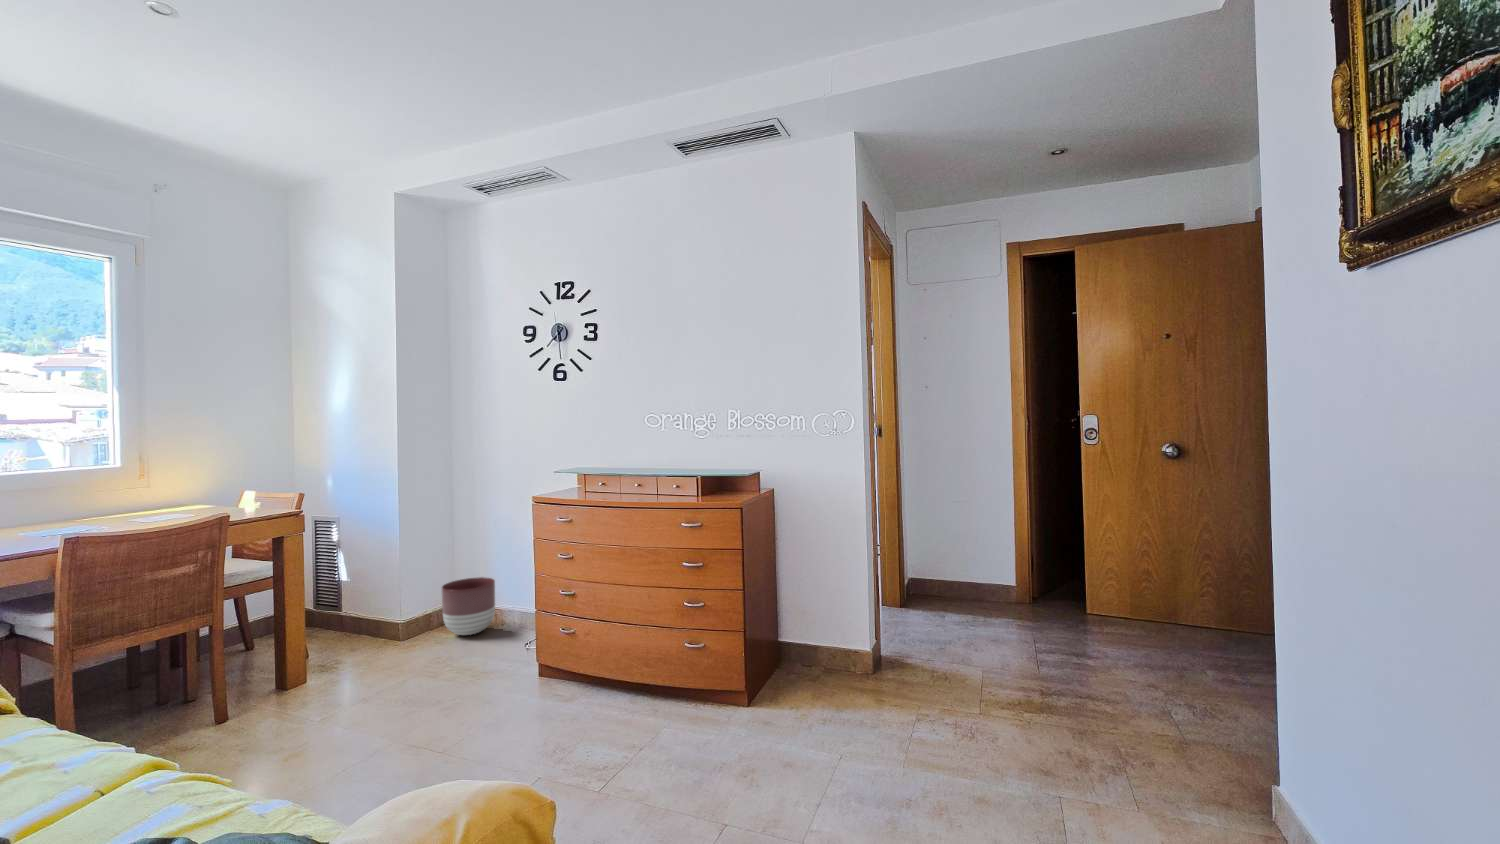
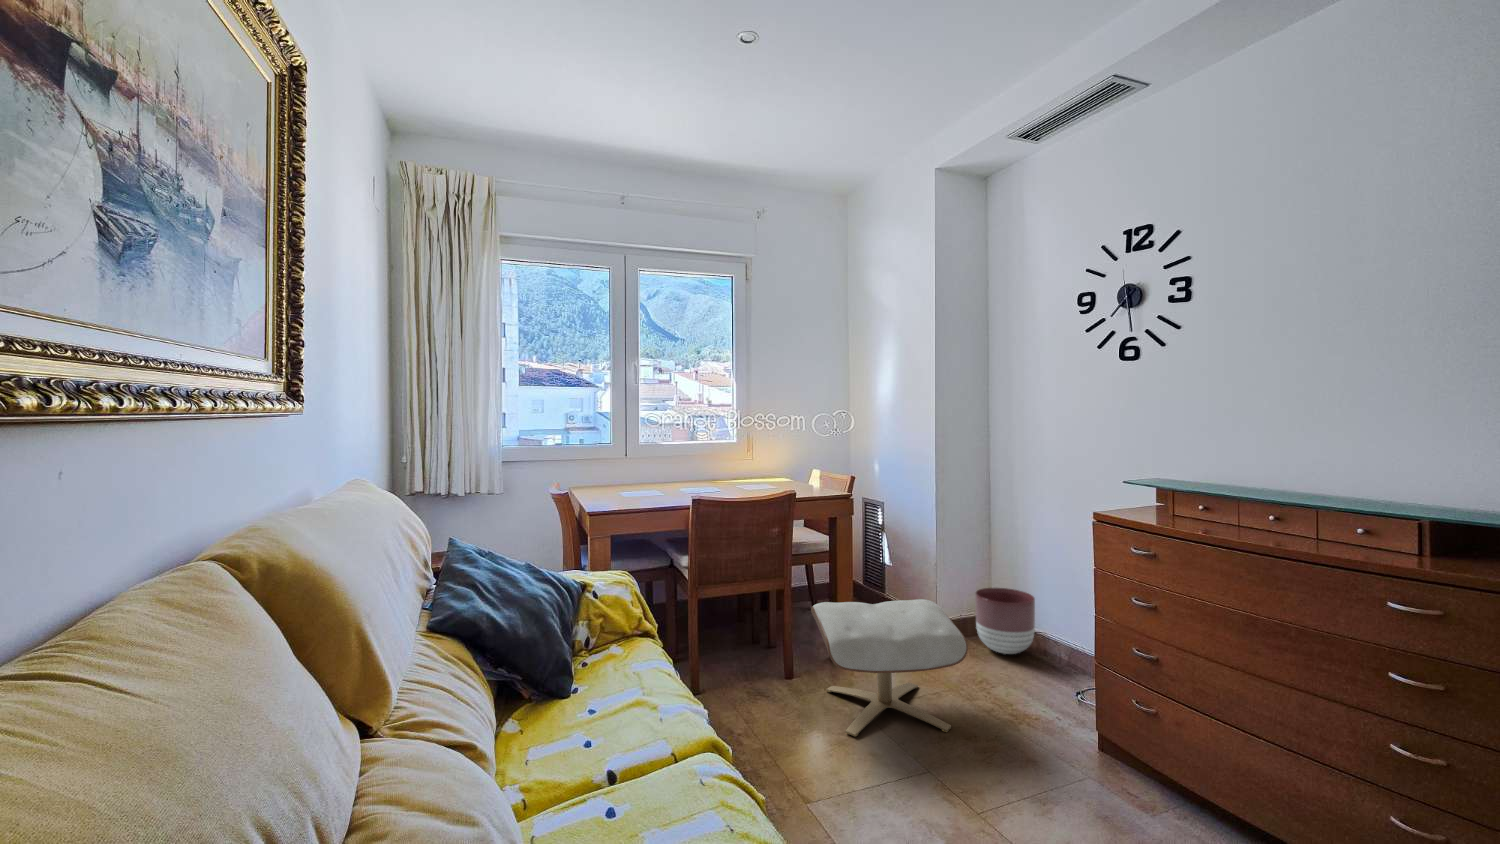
ottoman: none [256,599,437,747] -> present [811,599,968,737]

